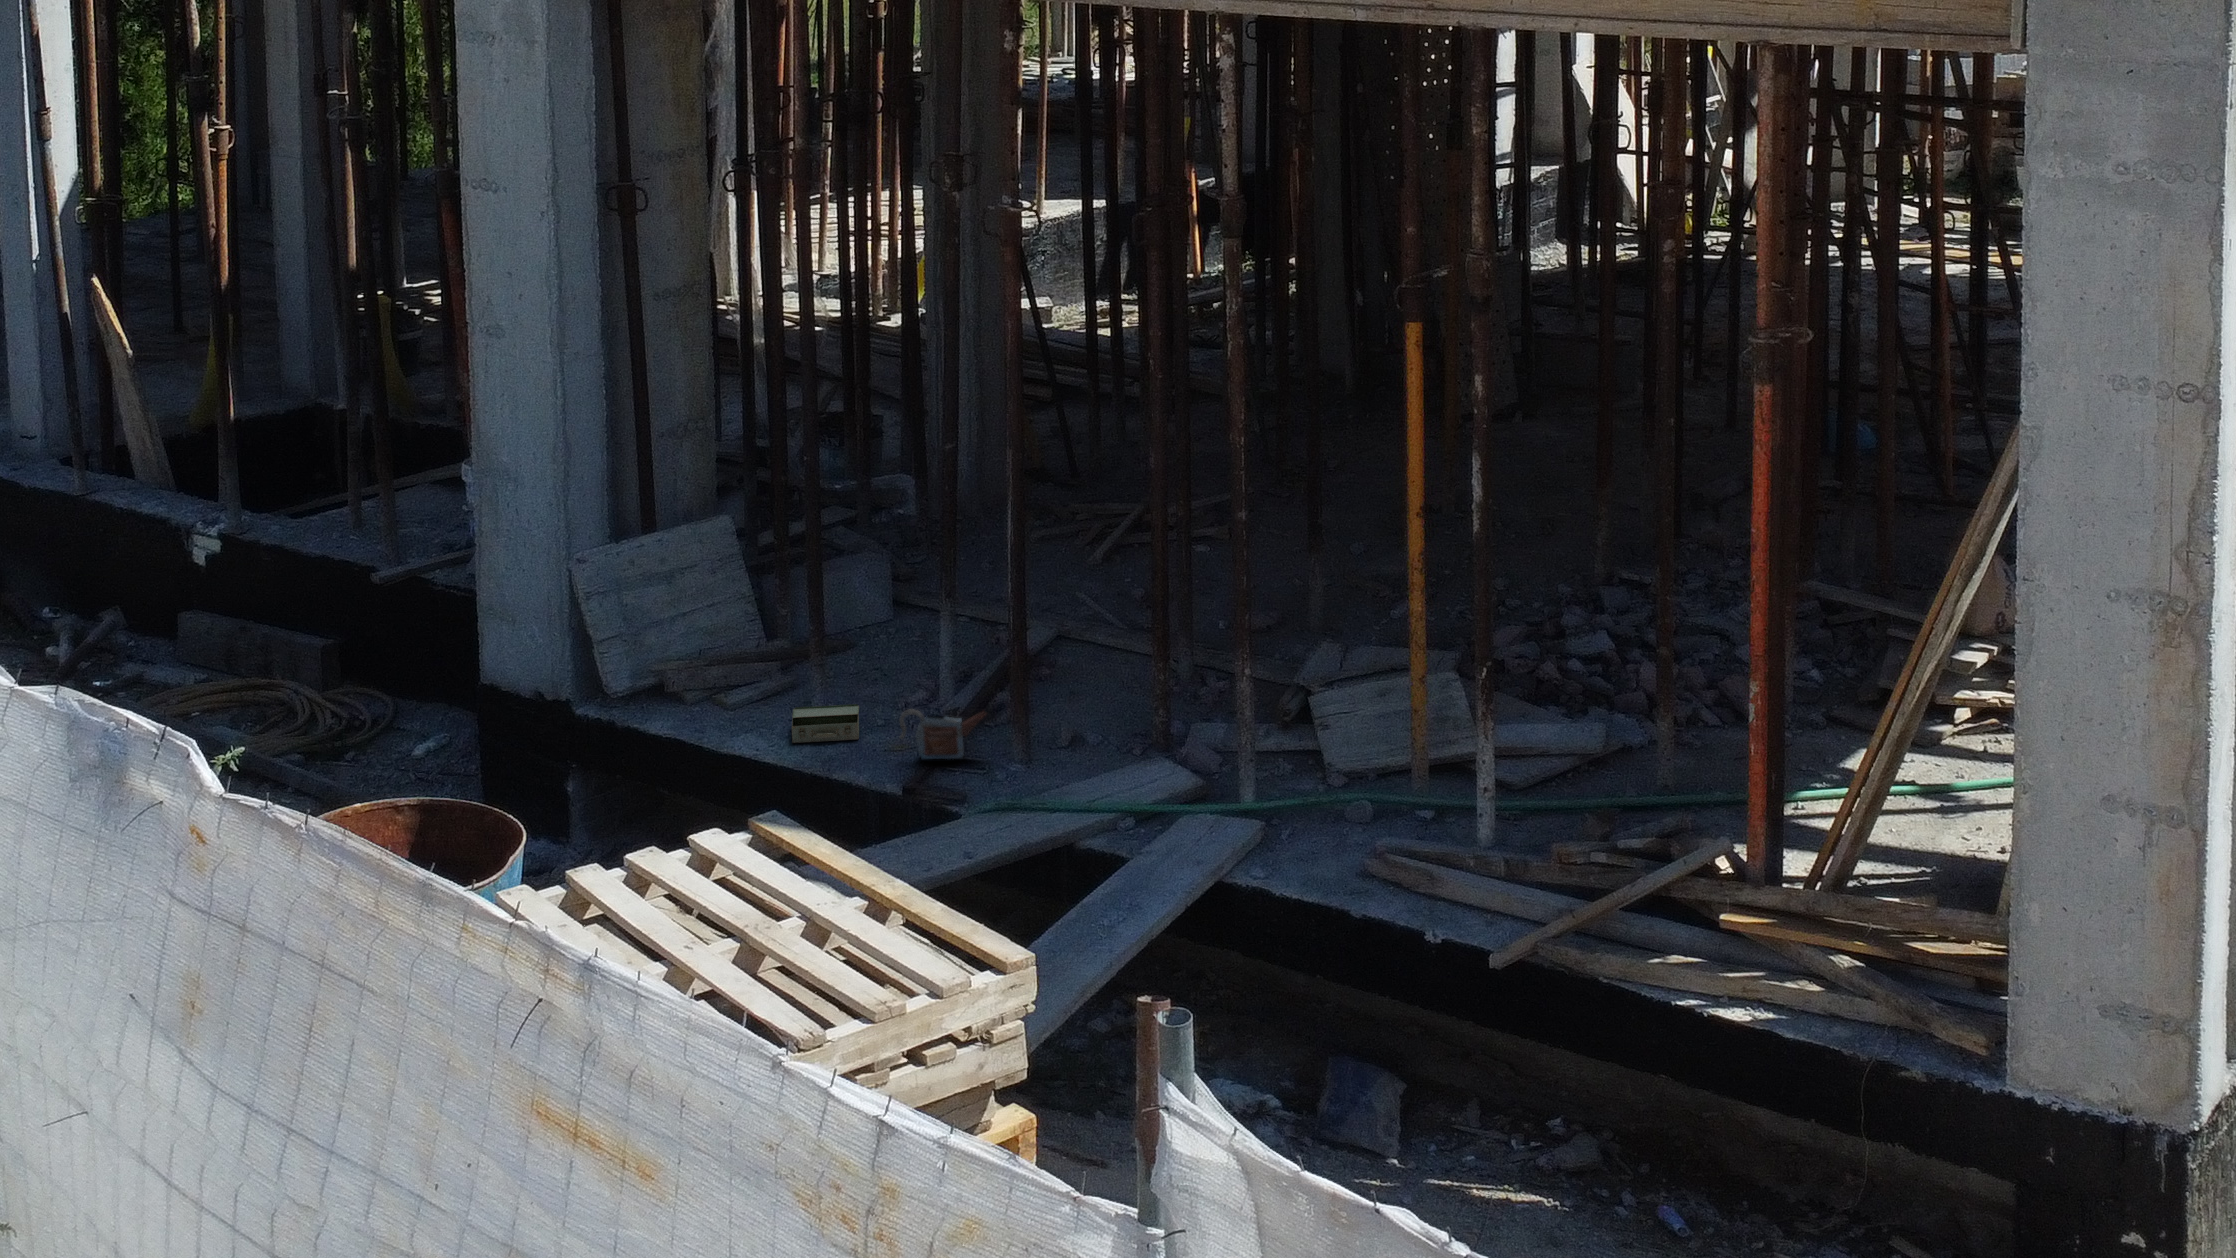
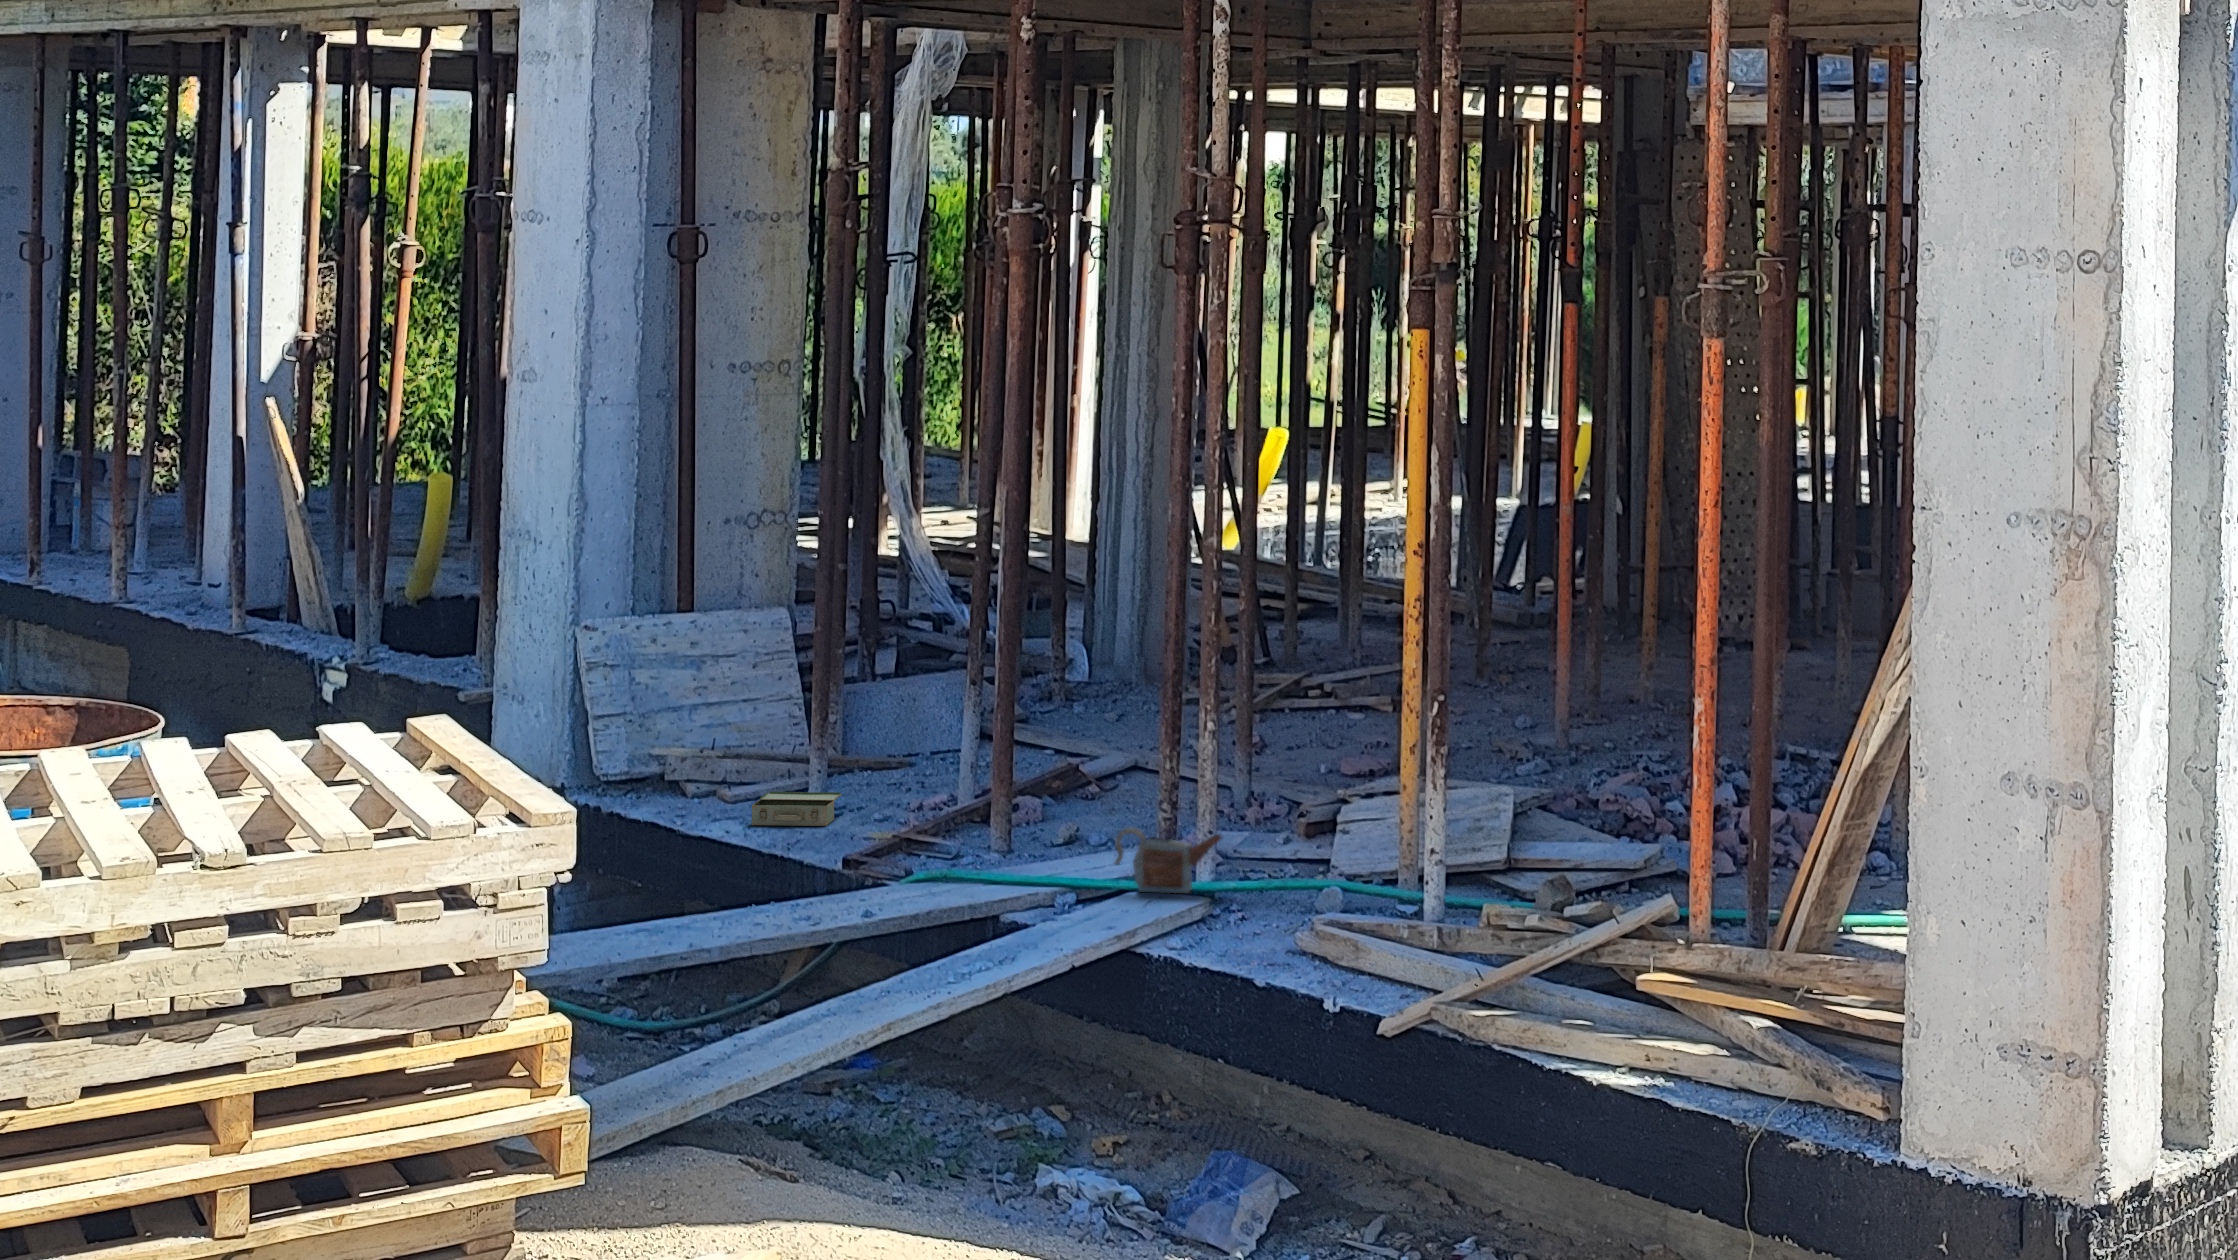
watering can: present [900,710,987,759] -> present [1115,828,1222,893]

